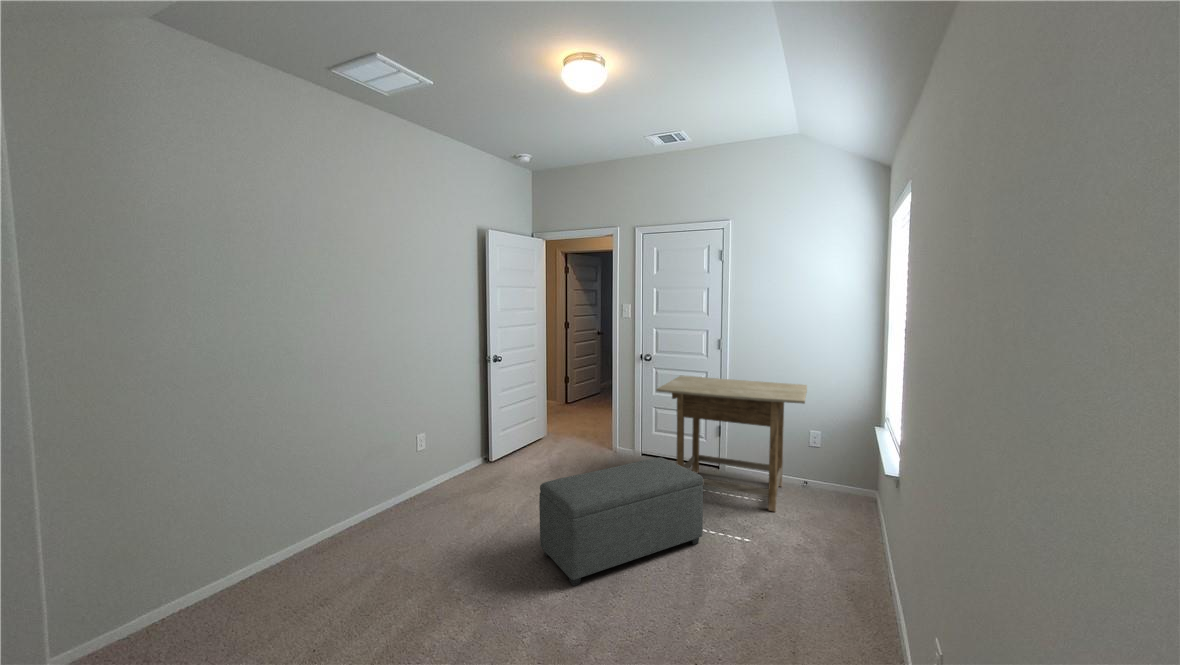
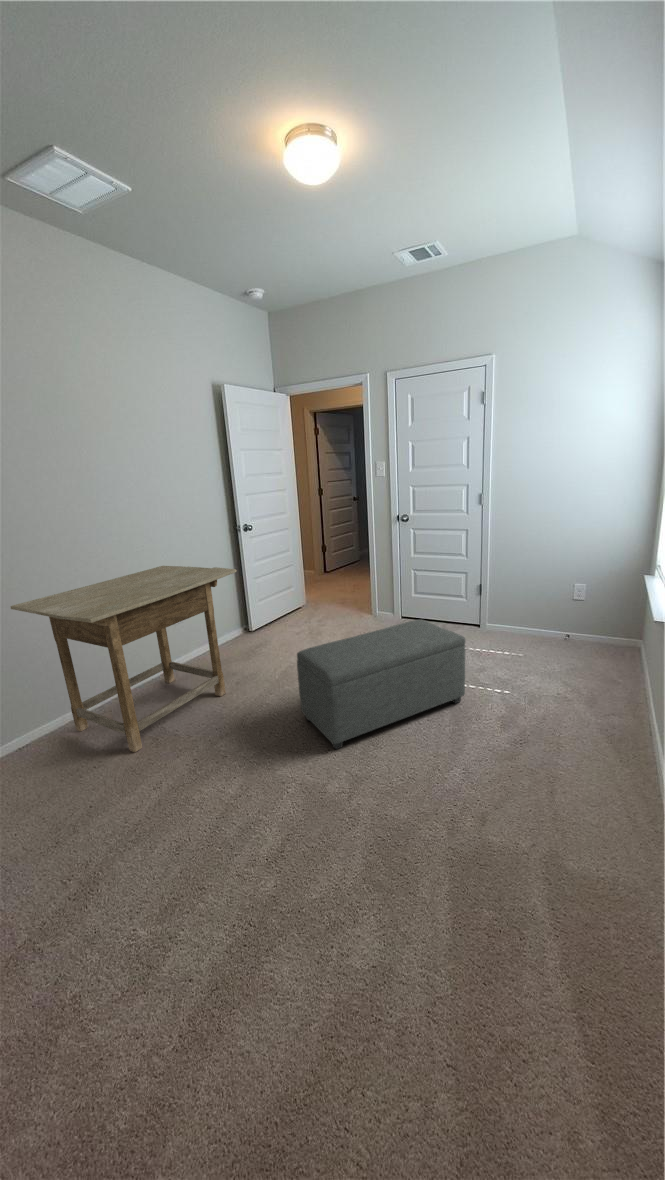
desk: present [656,376,807,511] -> present [11,566,237,752]

